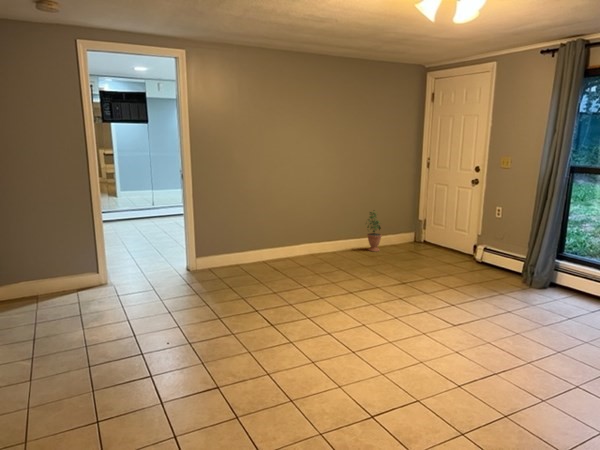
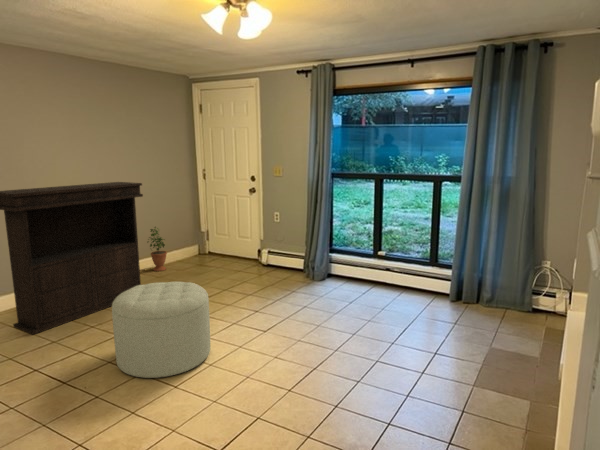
console table: none [248,167,362,284] -> present [0,182,143,335]
ottoman: none [316,258,399,341] -> present [112,282,210,378]

